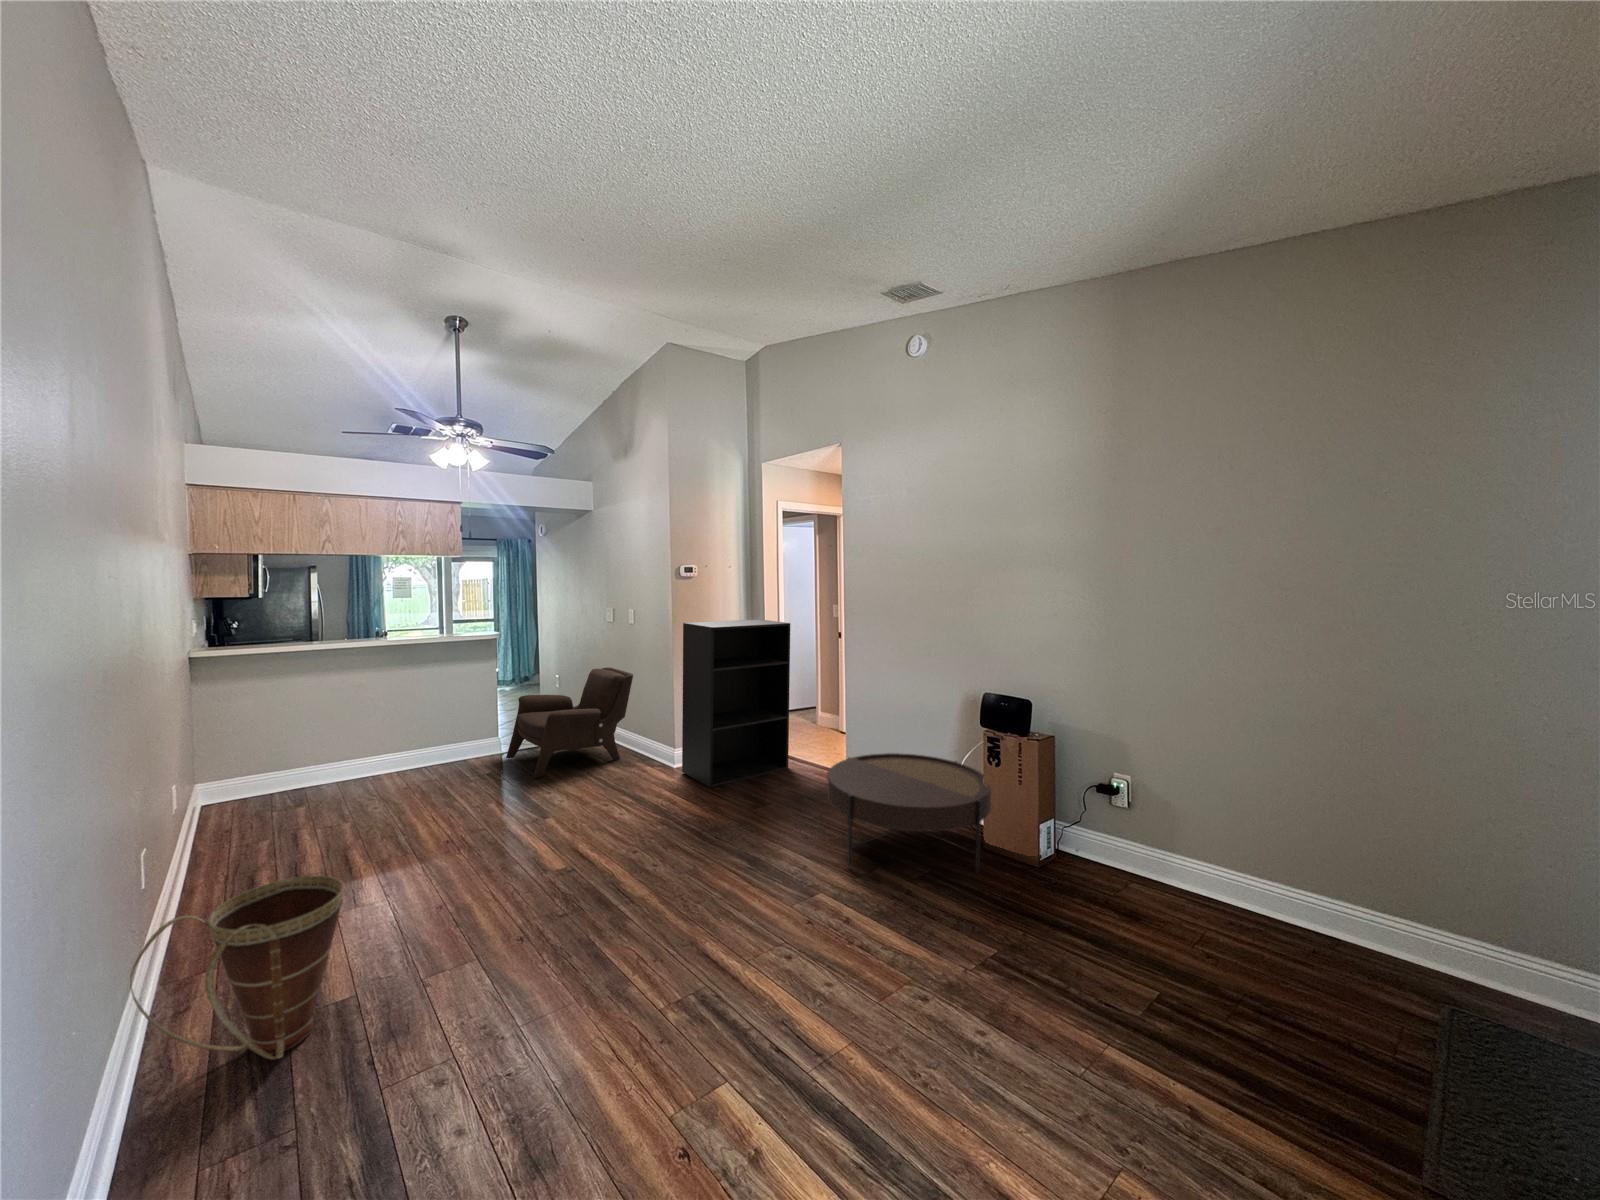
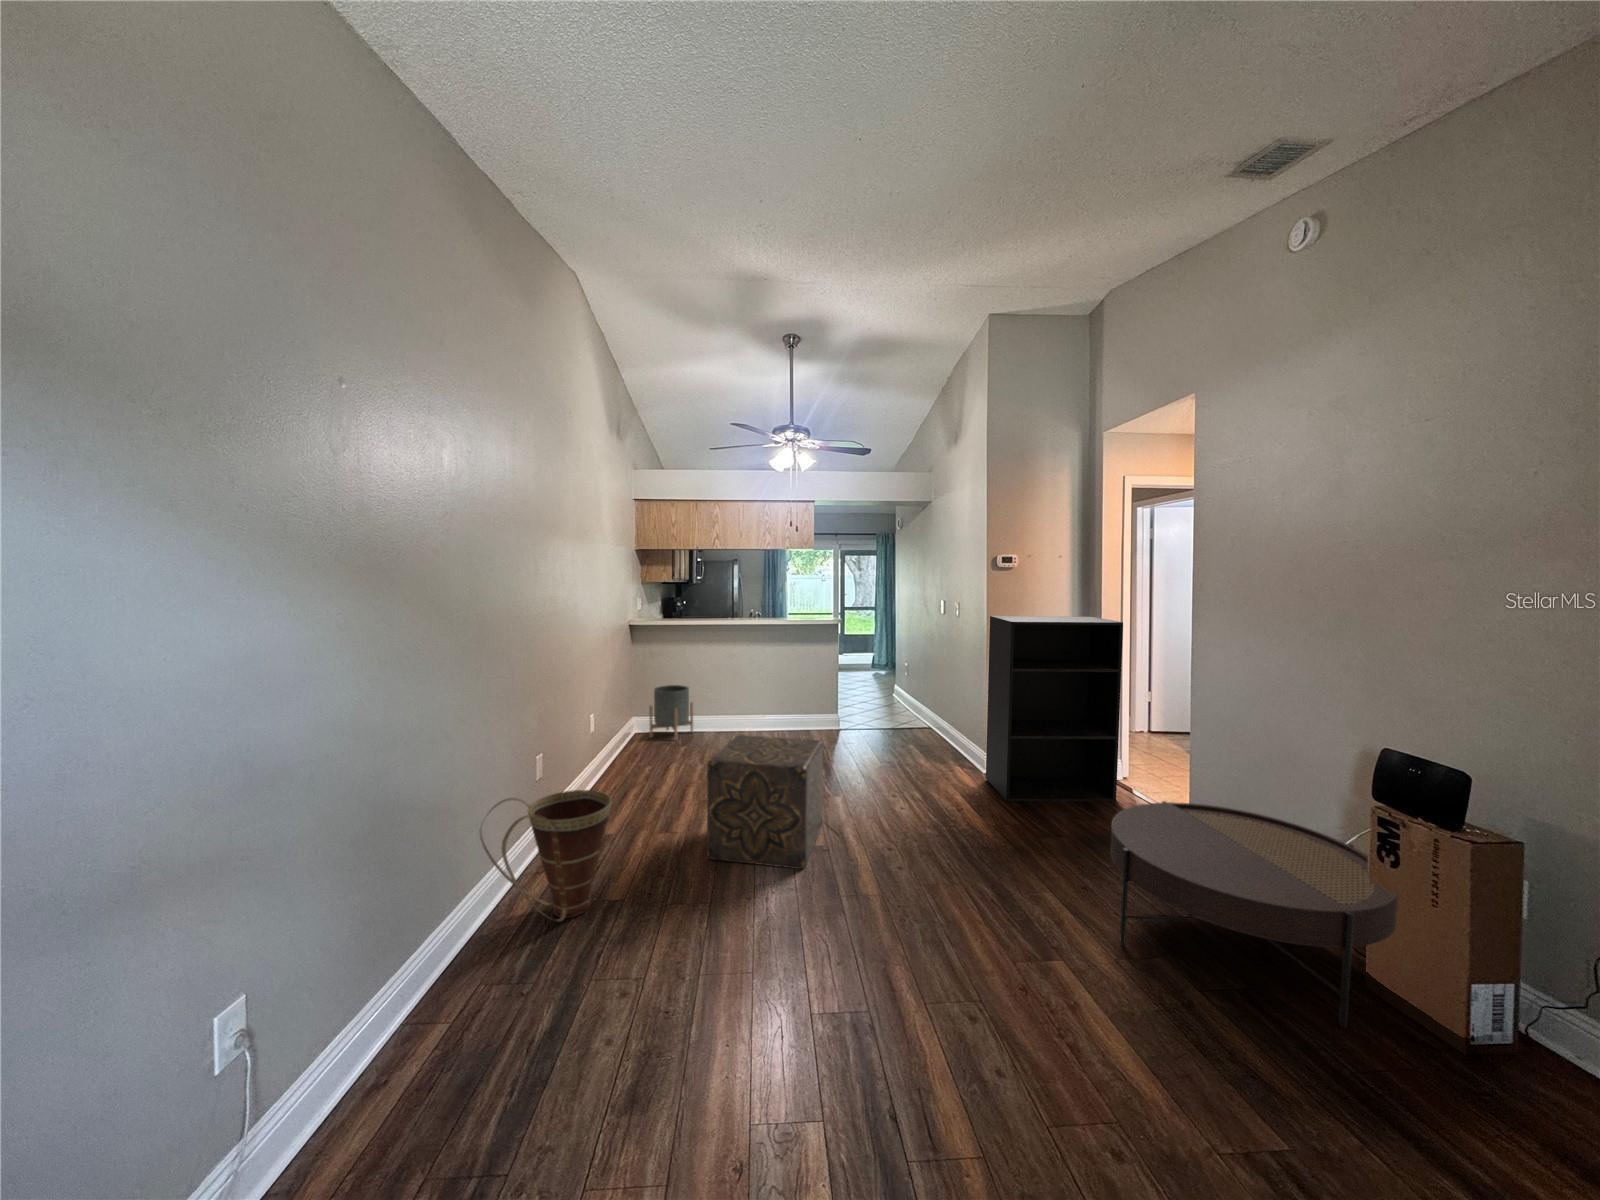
armchair: present [506,668,633,778] -> none [839,659,953,756]
planter: none [226,733,299,810] -> present [649,685,693,740]
ottoman: none [439,762,564,921] -> present [707,735,823,869]

